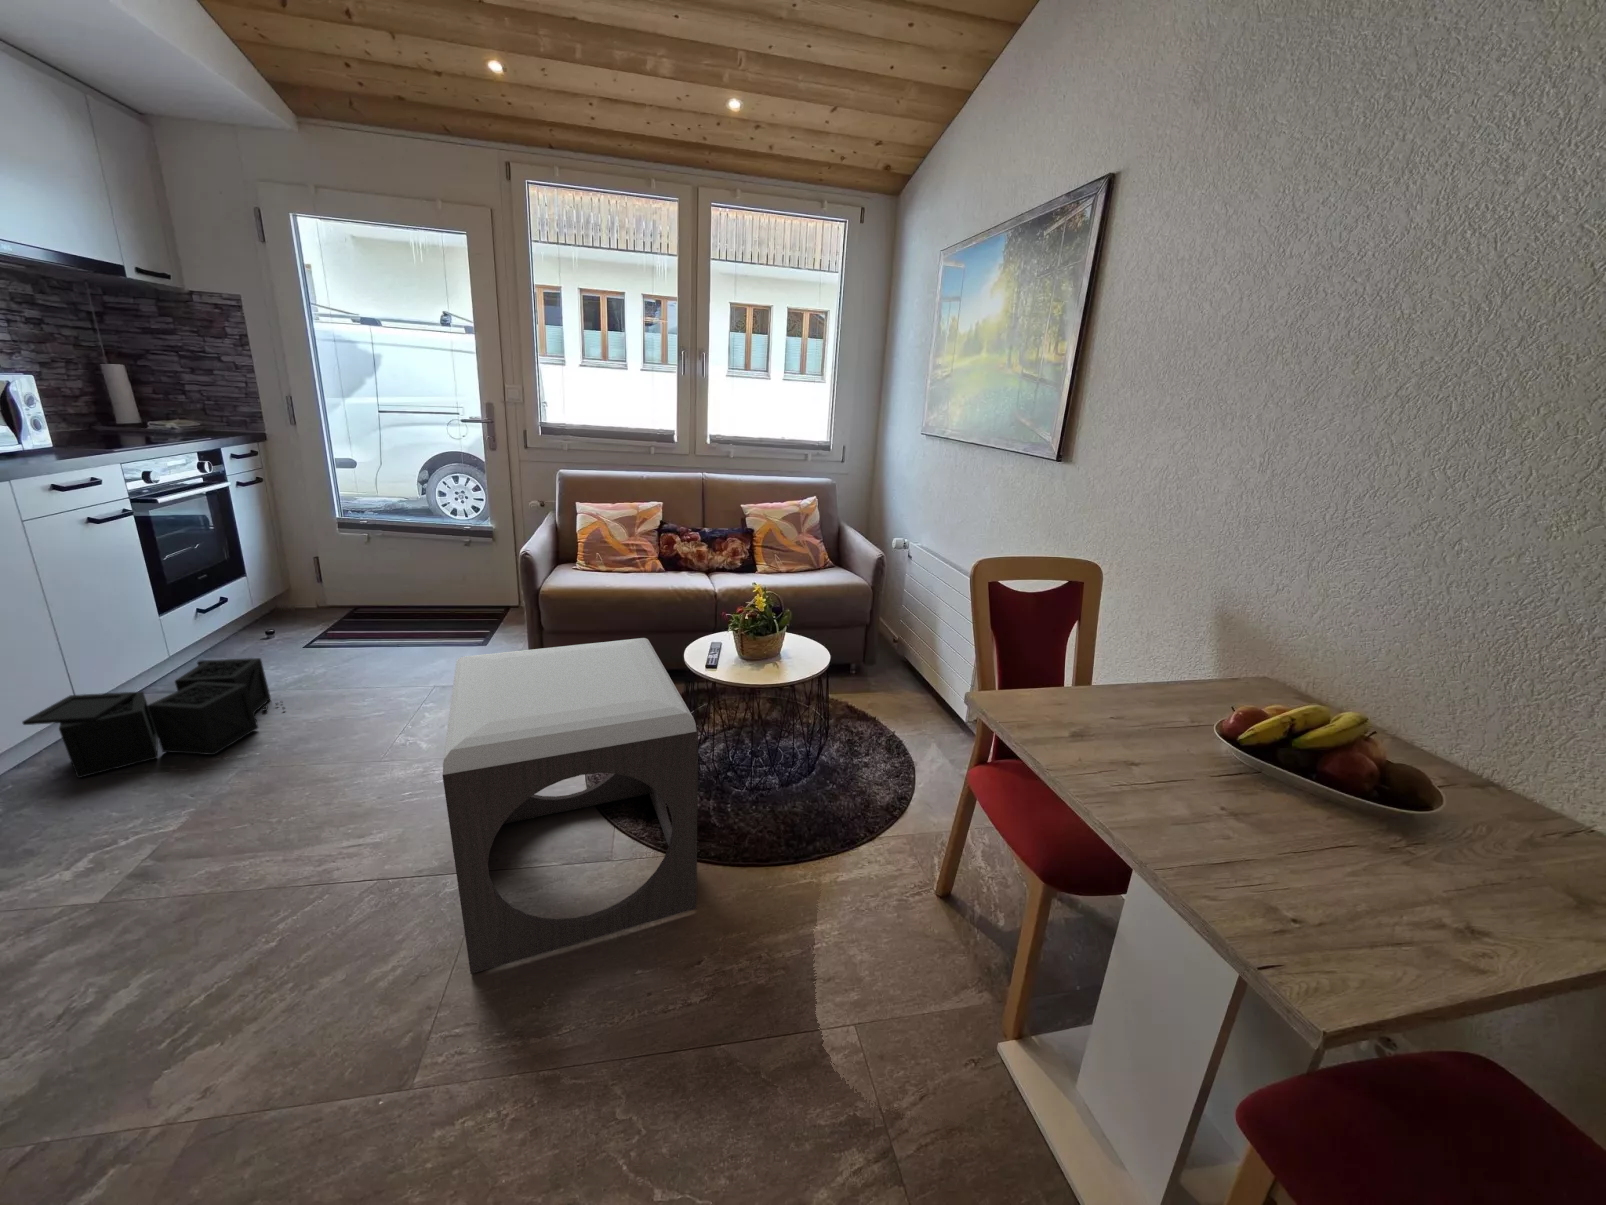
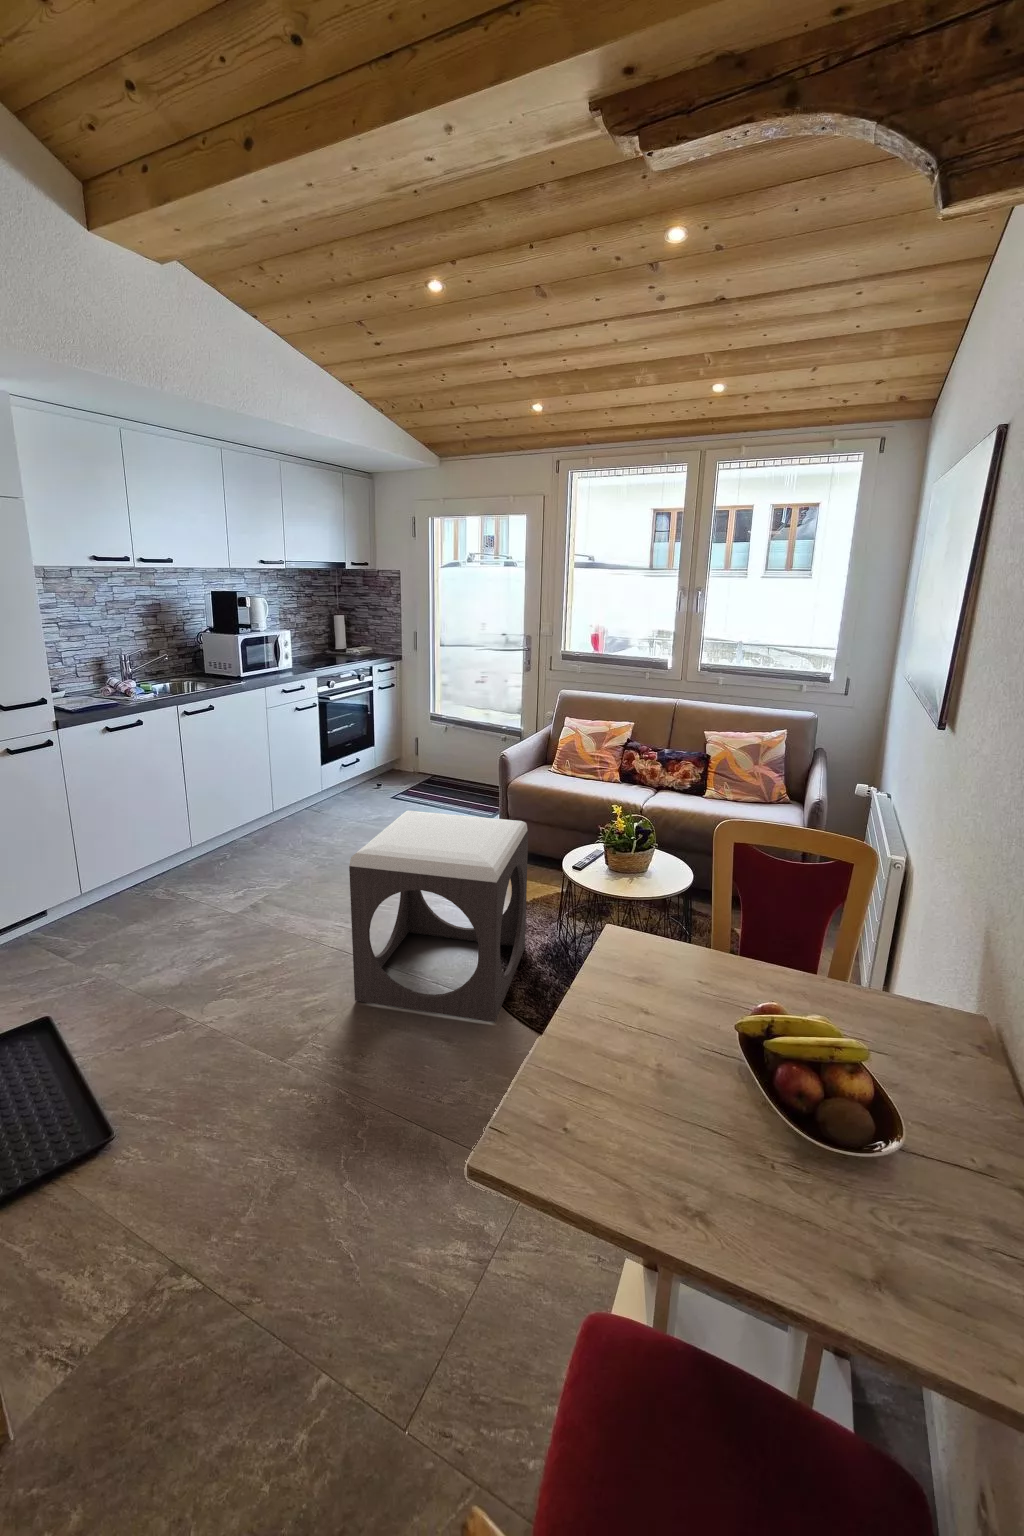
storage bin: present [23,658,284,778] -> none [246,798,359,854]

